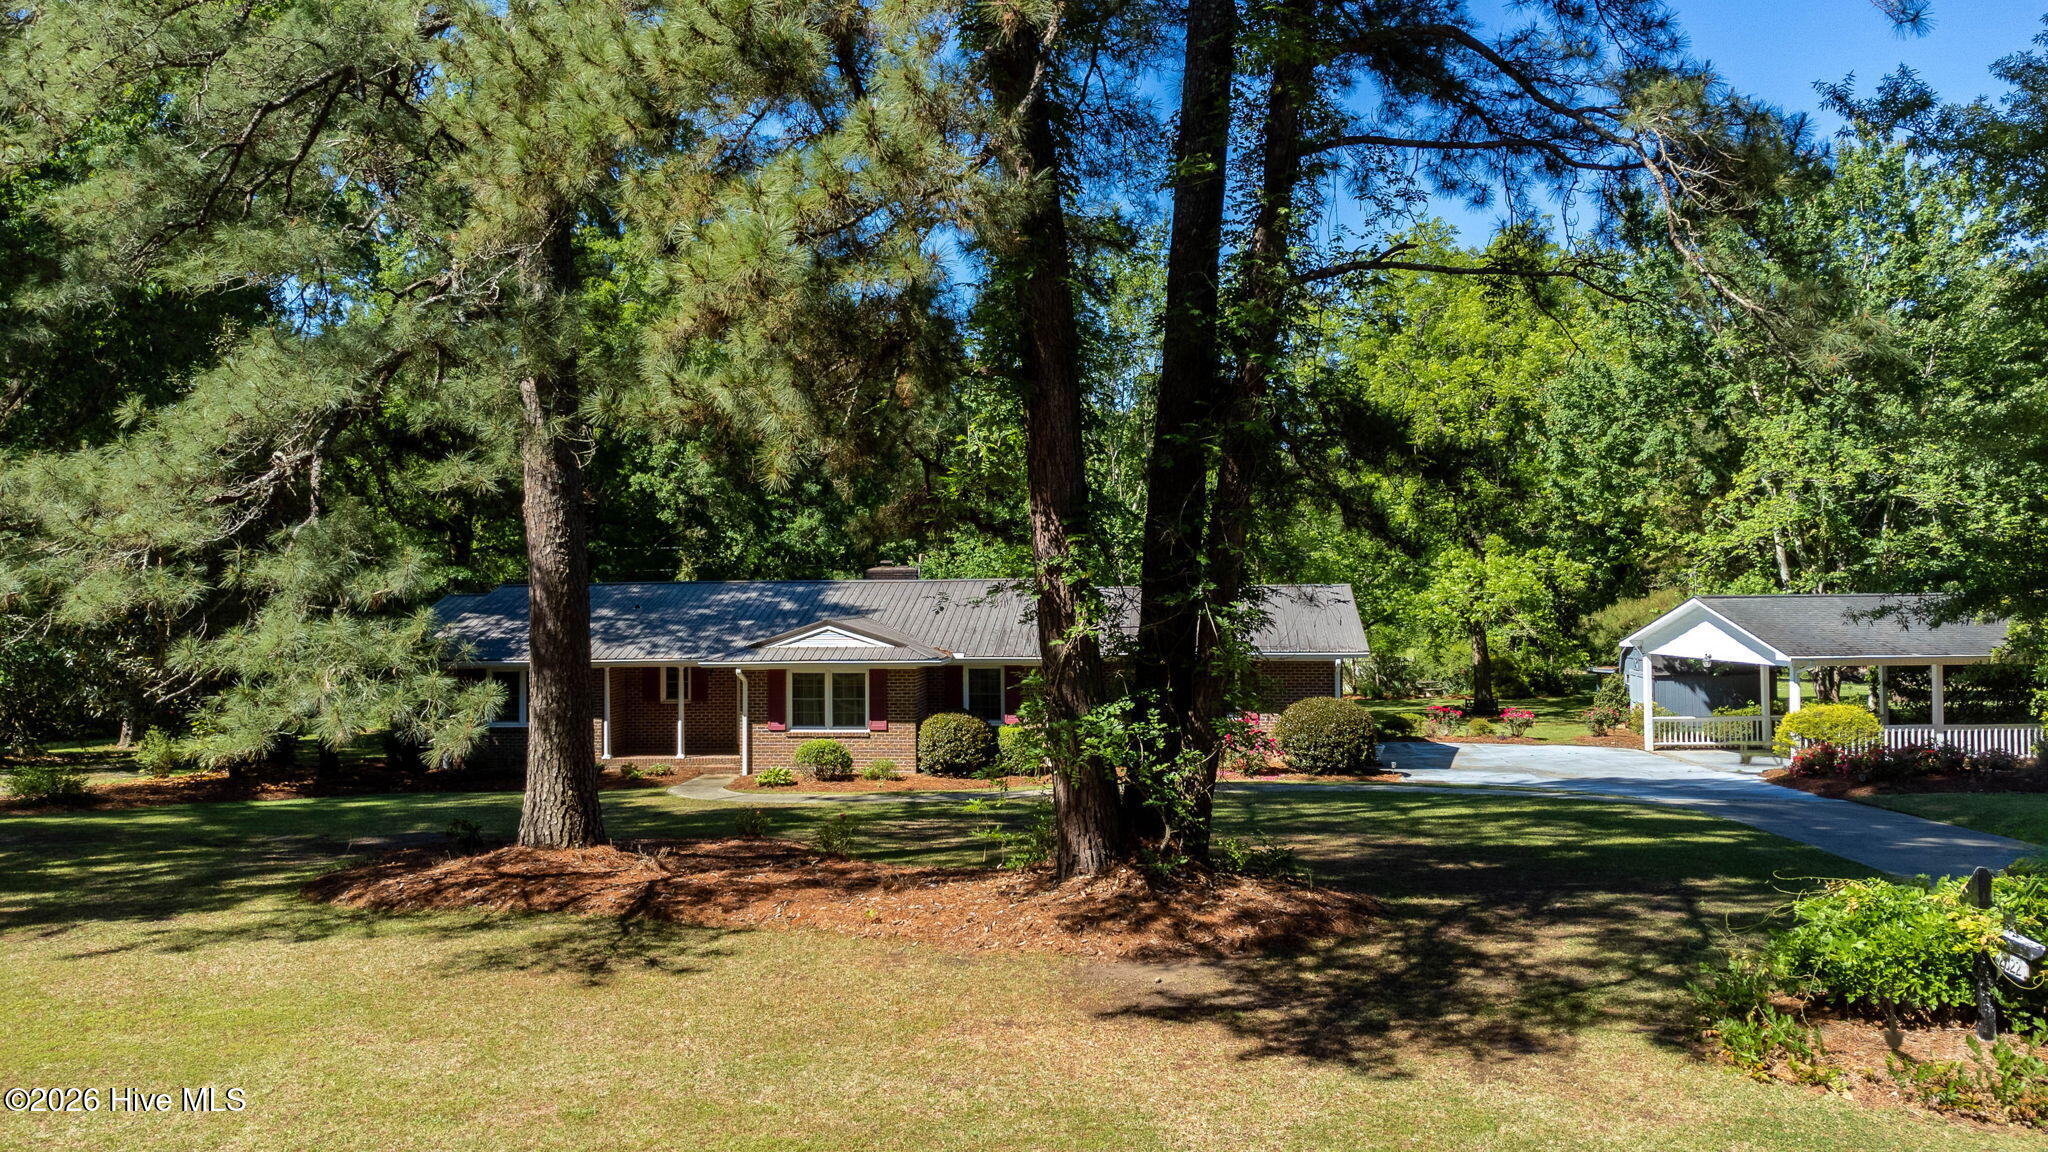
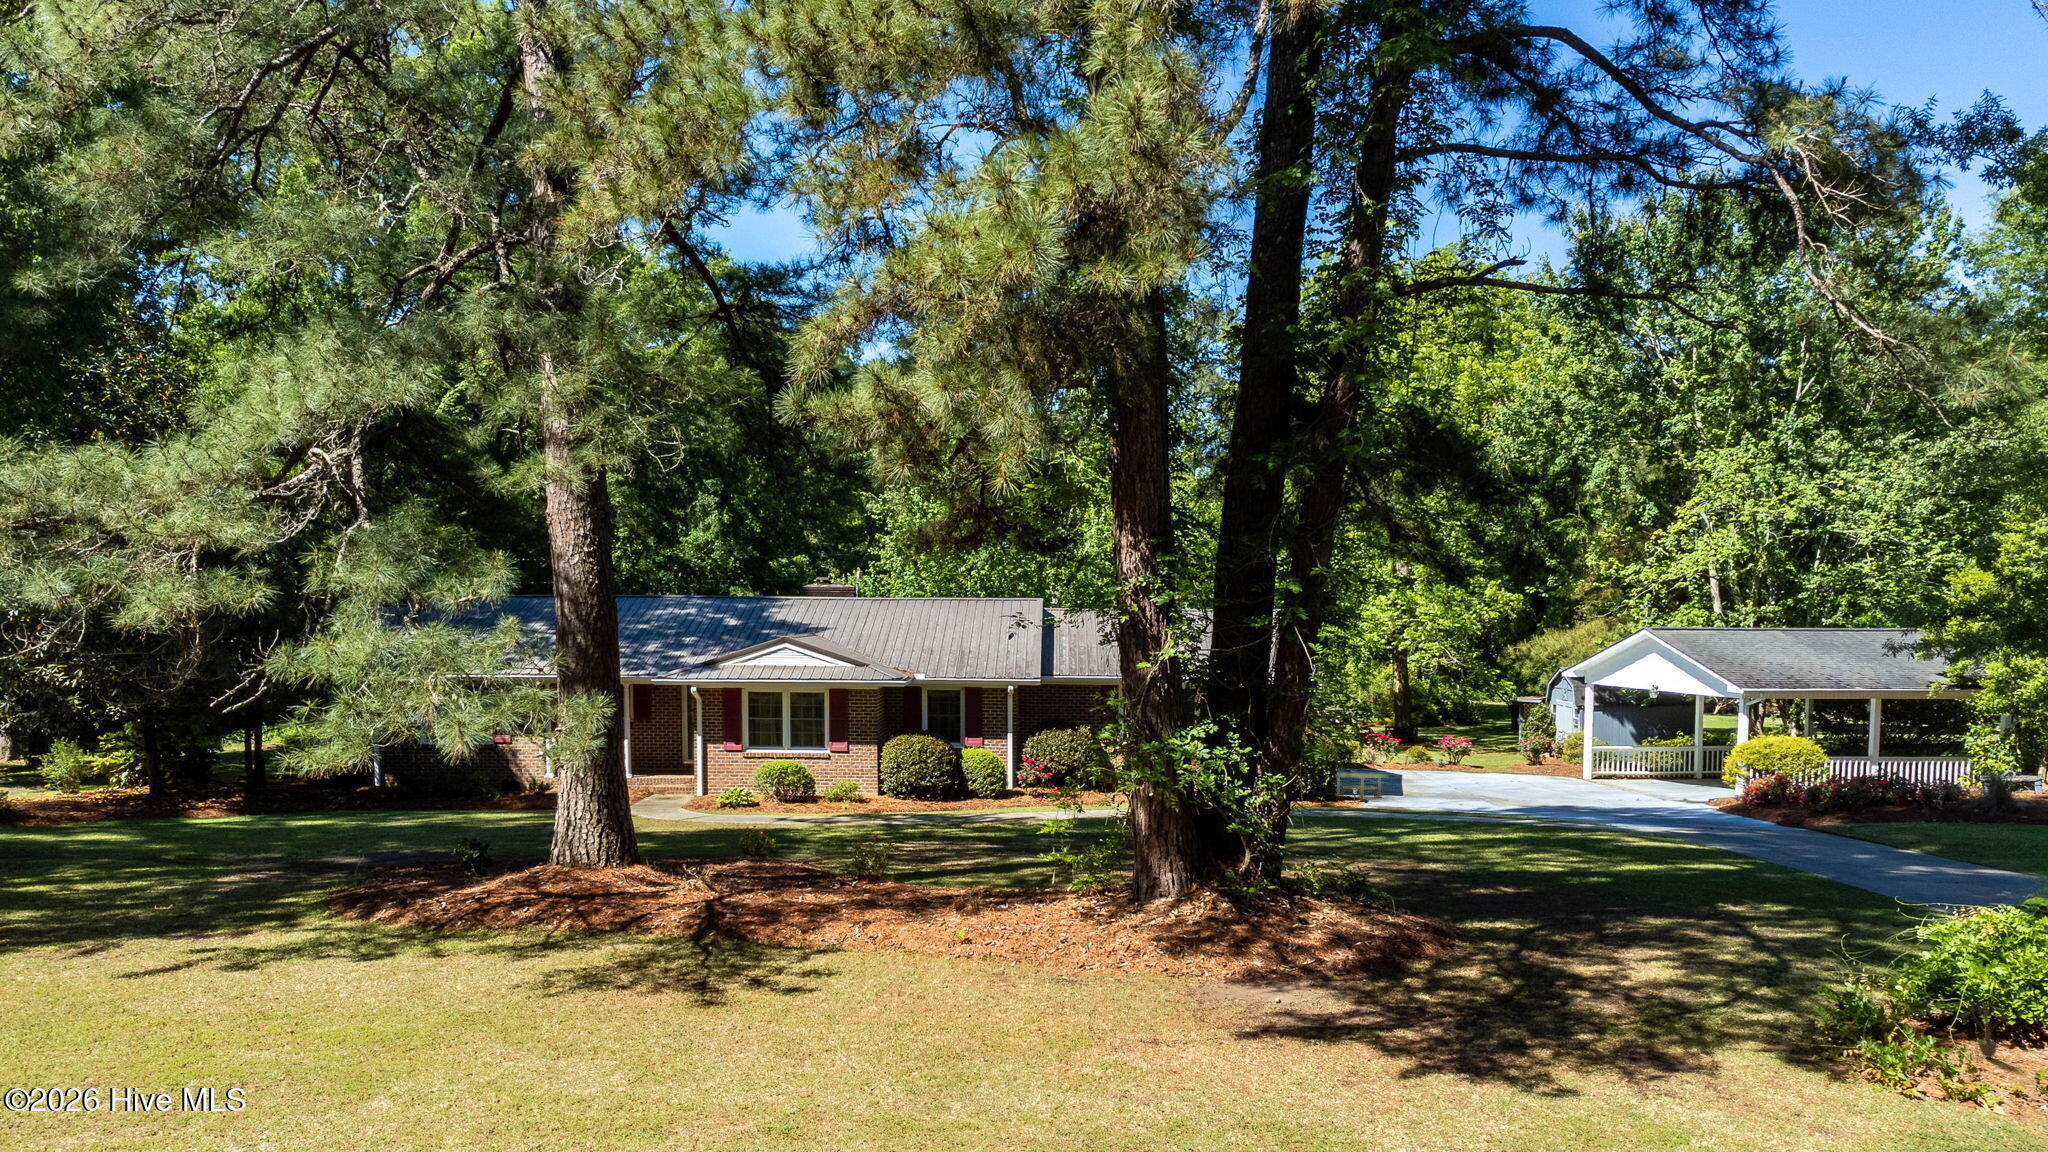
round table: present [1728,741,1786,766] -> present [1337,773,1387,800]

